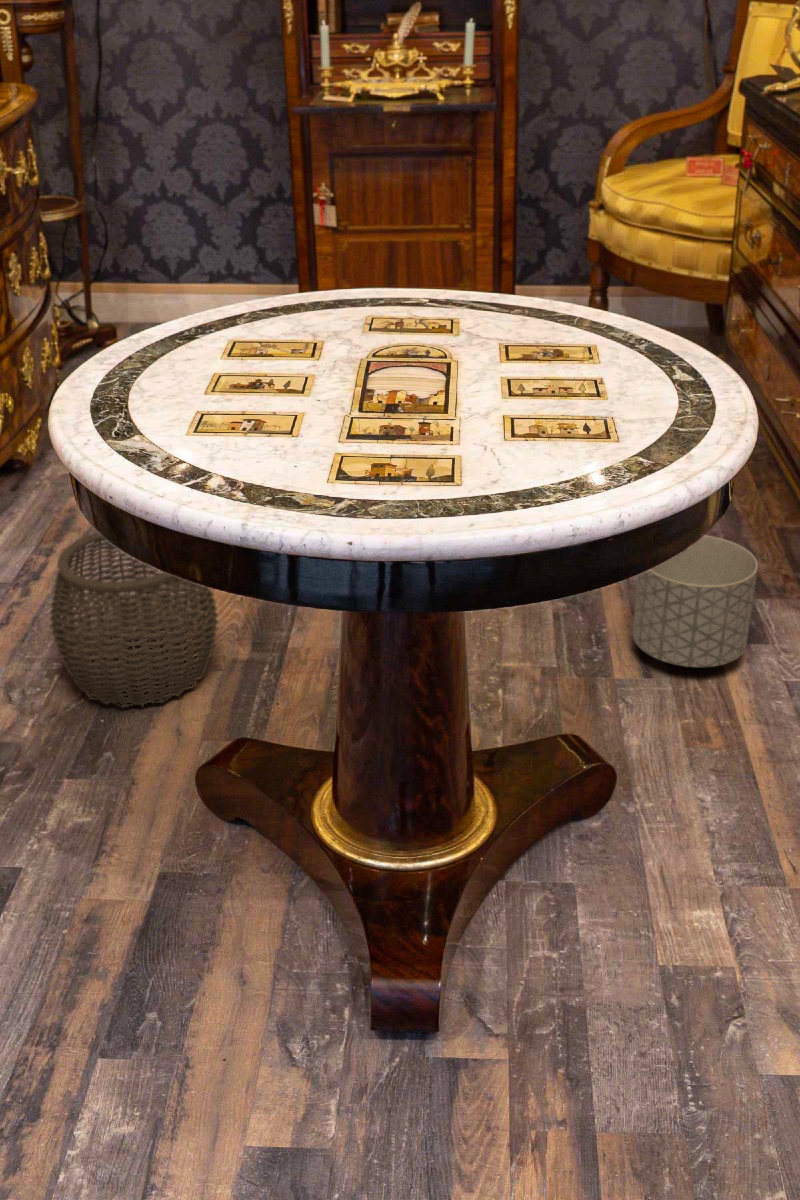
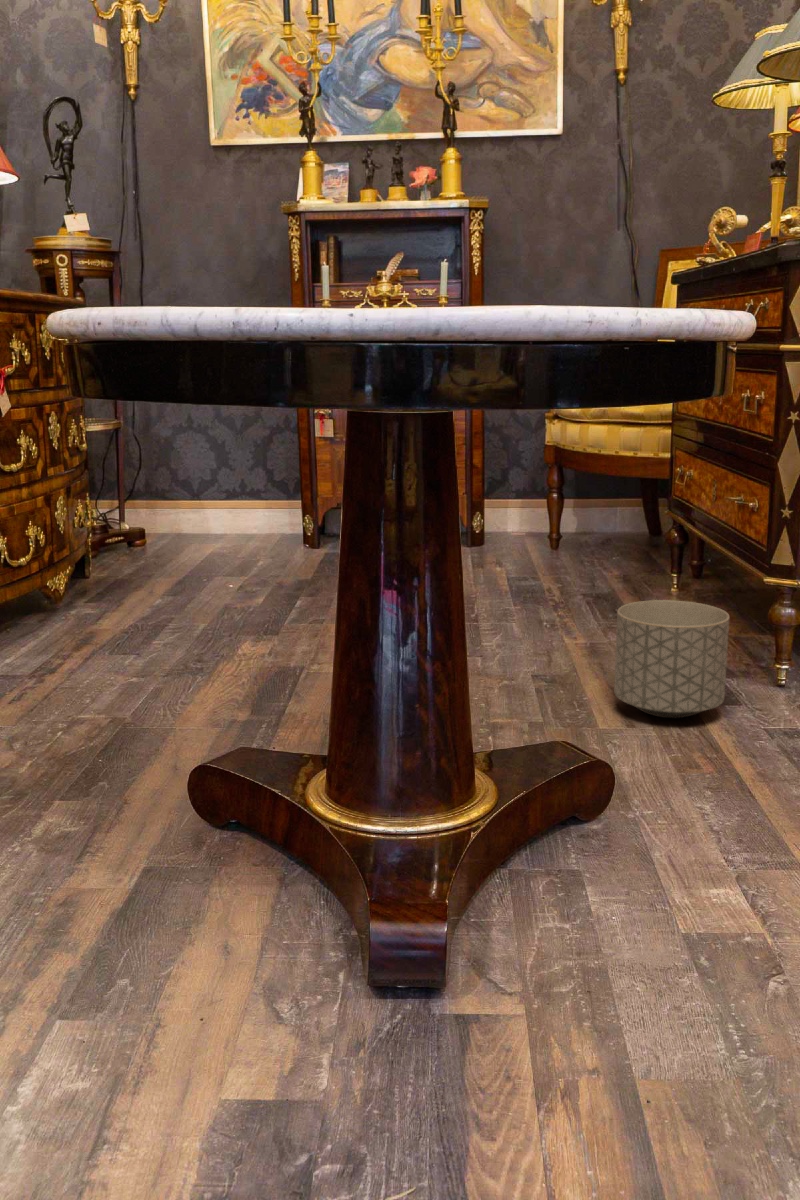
woven basket: present [50,531,218,707] -> none [55,588,219,751]

